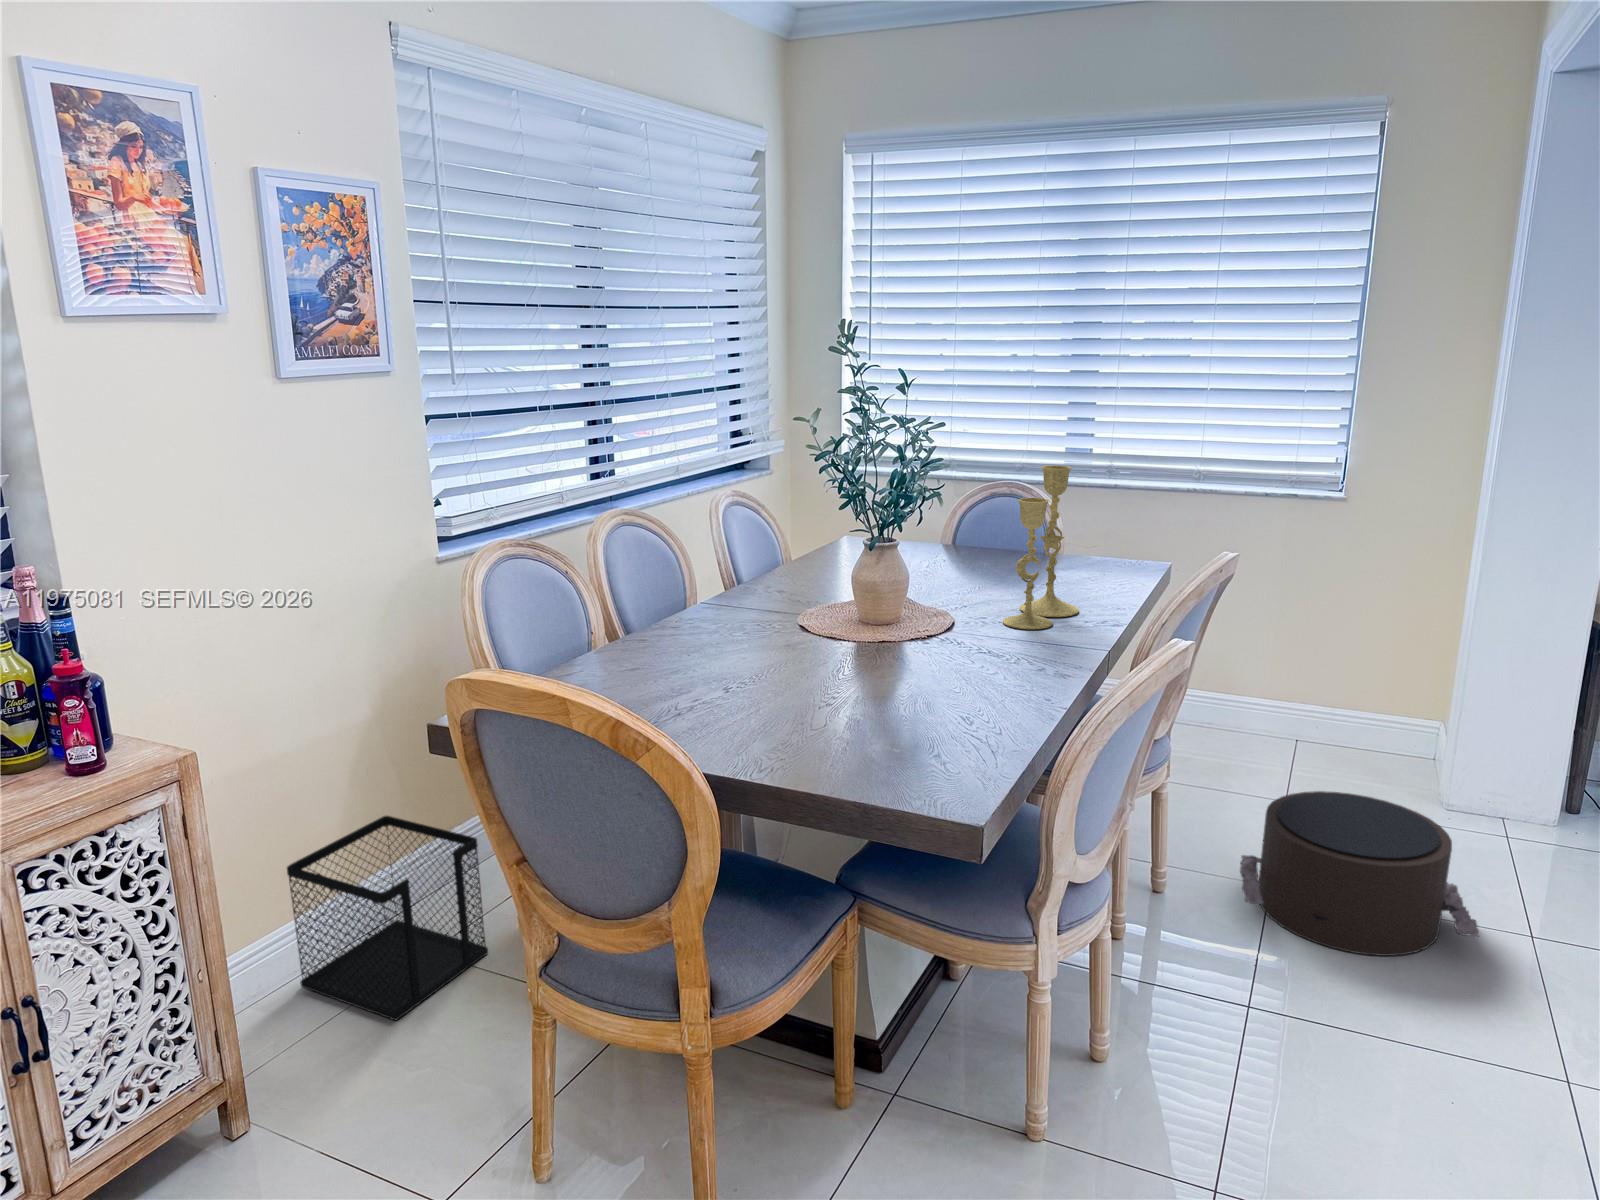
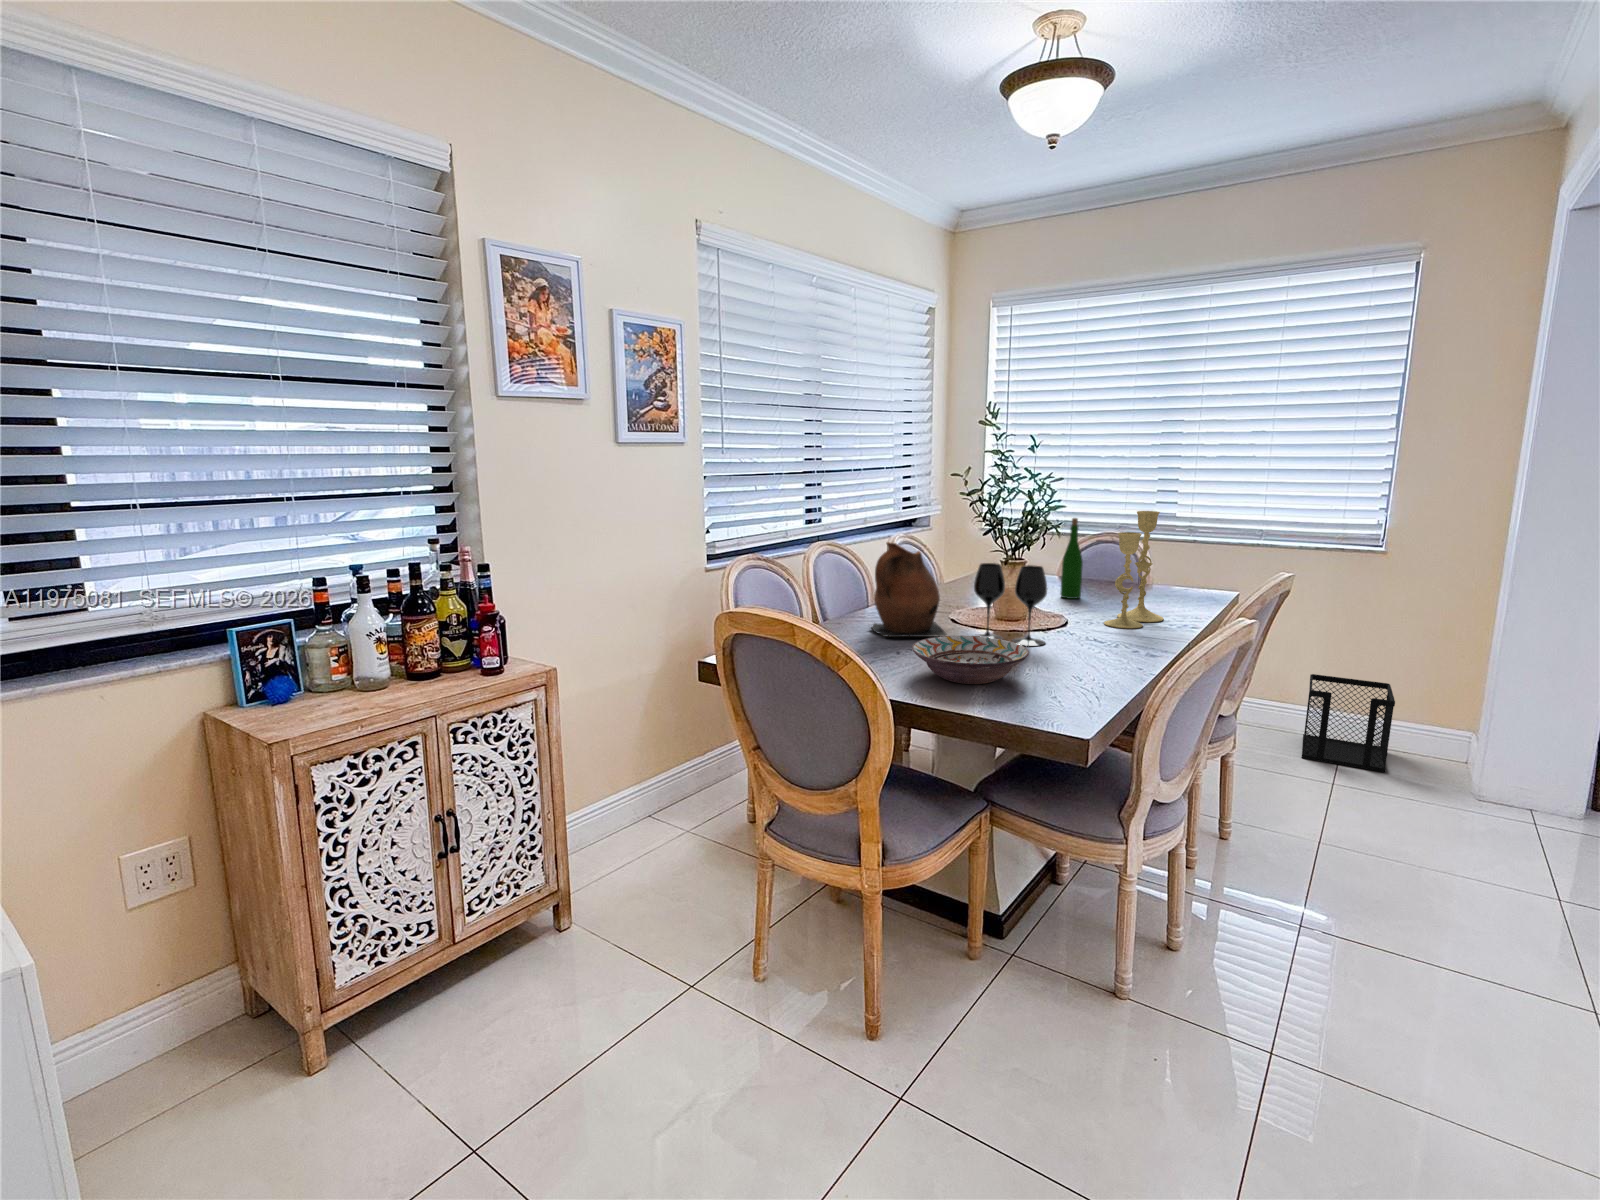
wine bottle: none [945,469,973,580] -> present [1060,518,1083,599]
ceramic pitcher: none [680,526,793,664] -> present [871,542,947,637]
wine glass: none [826,552,927,668] -> present [974,563,1047,646]
decorative bowl: none [742,666,904,742] -> present [912,636,1029,684]
pouf: present [1240,791,1479,956] -> none [1293,772,1505,902]
wastebasket: present [287,816,488,1020] -> present [1302,674,1395,772]

